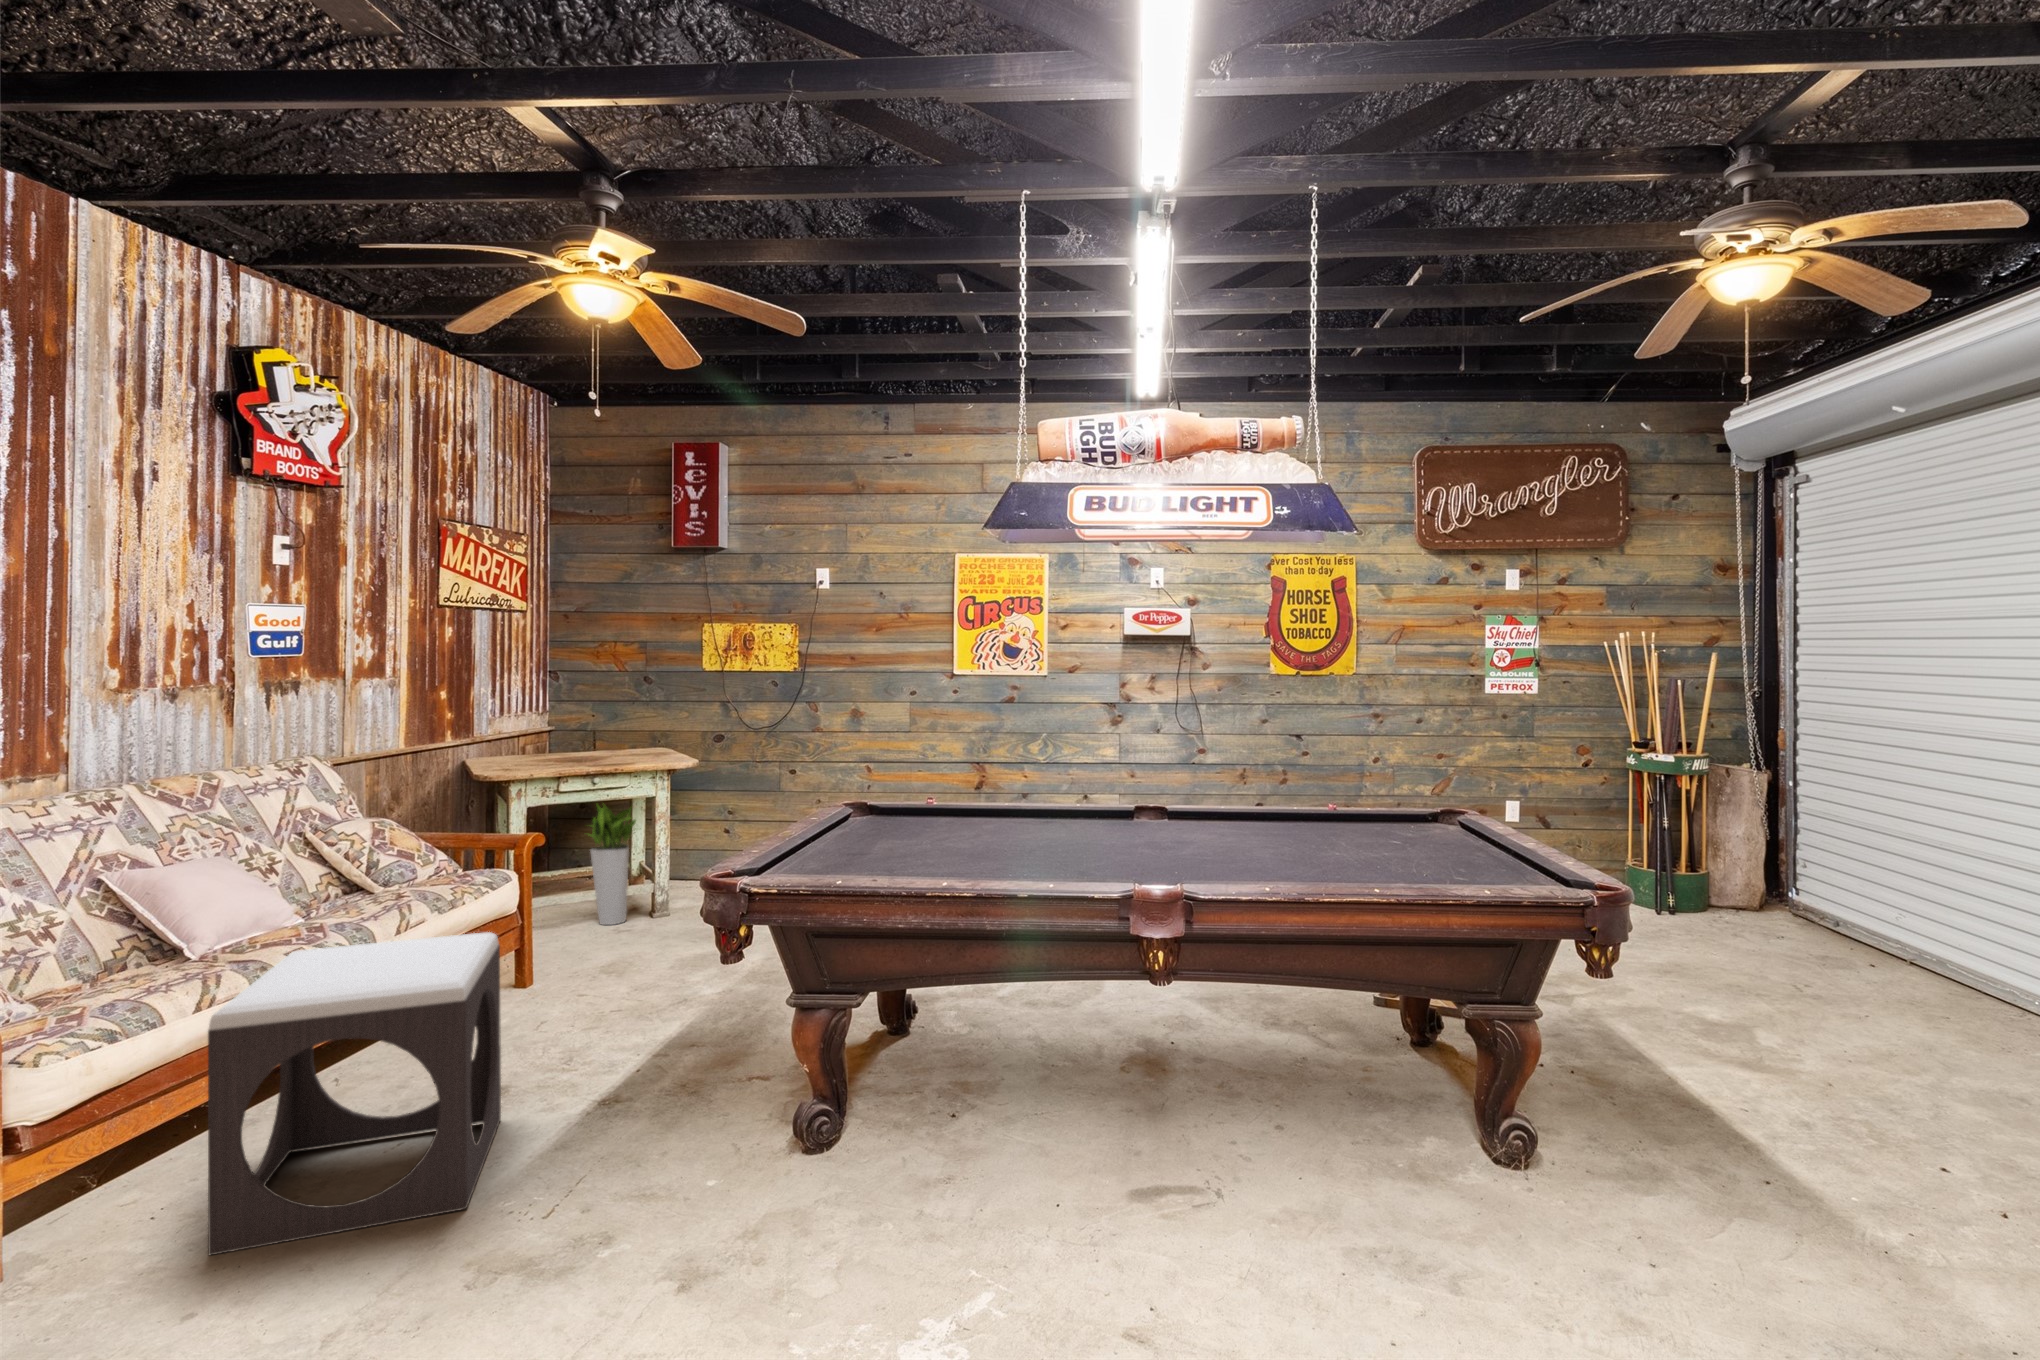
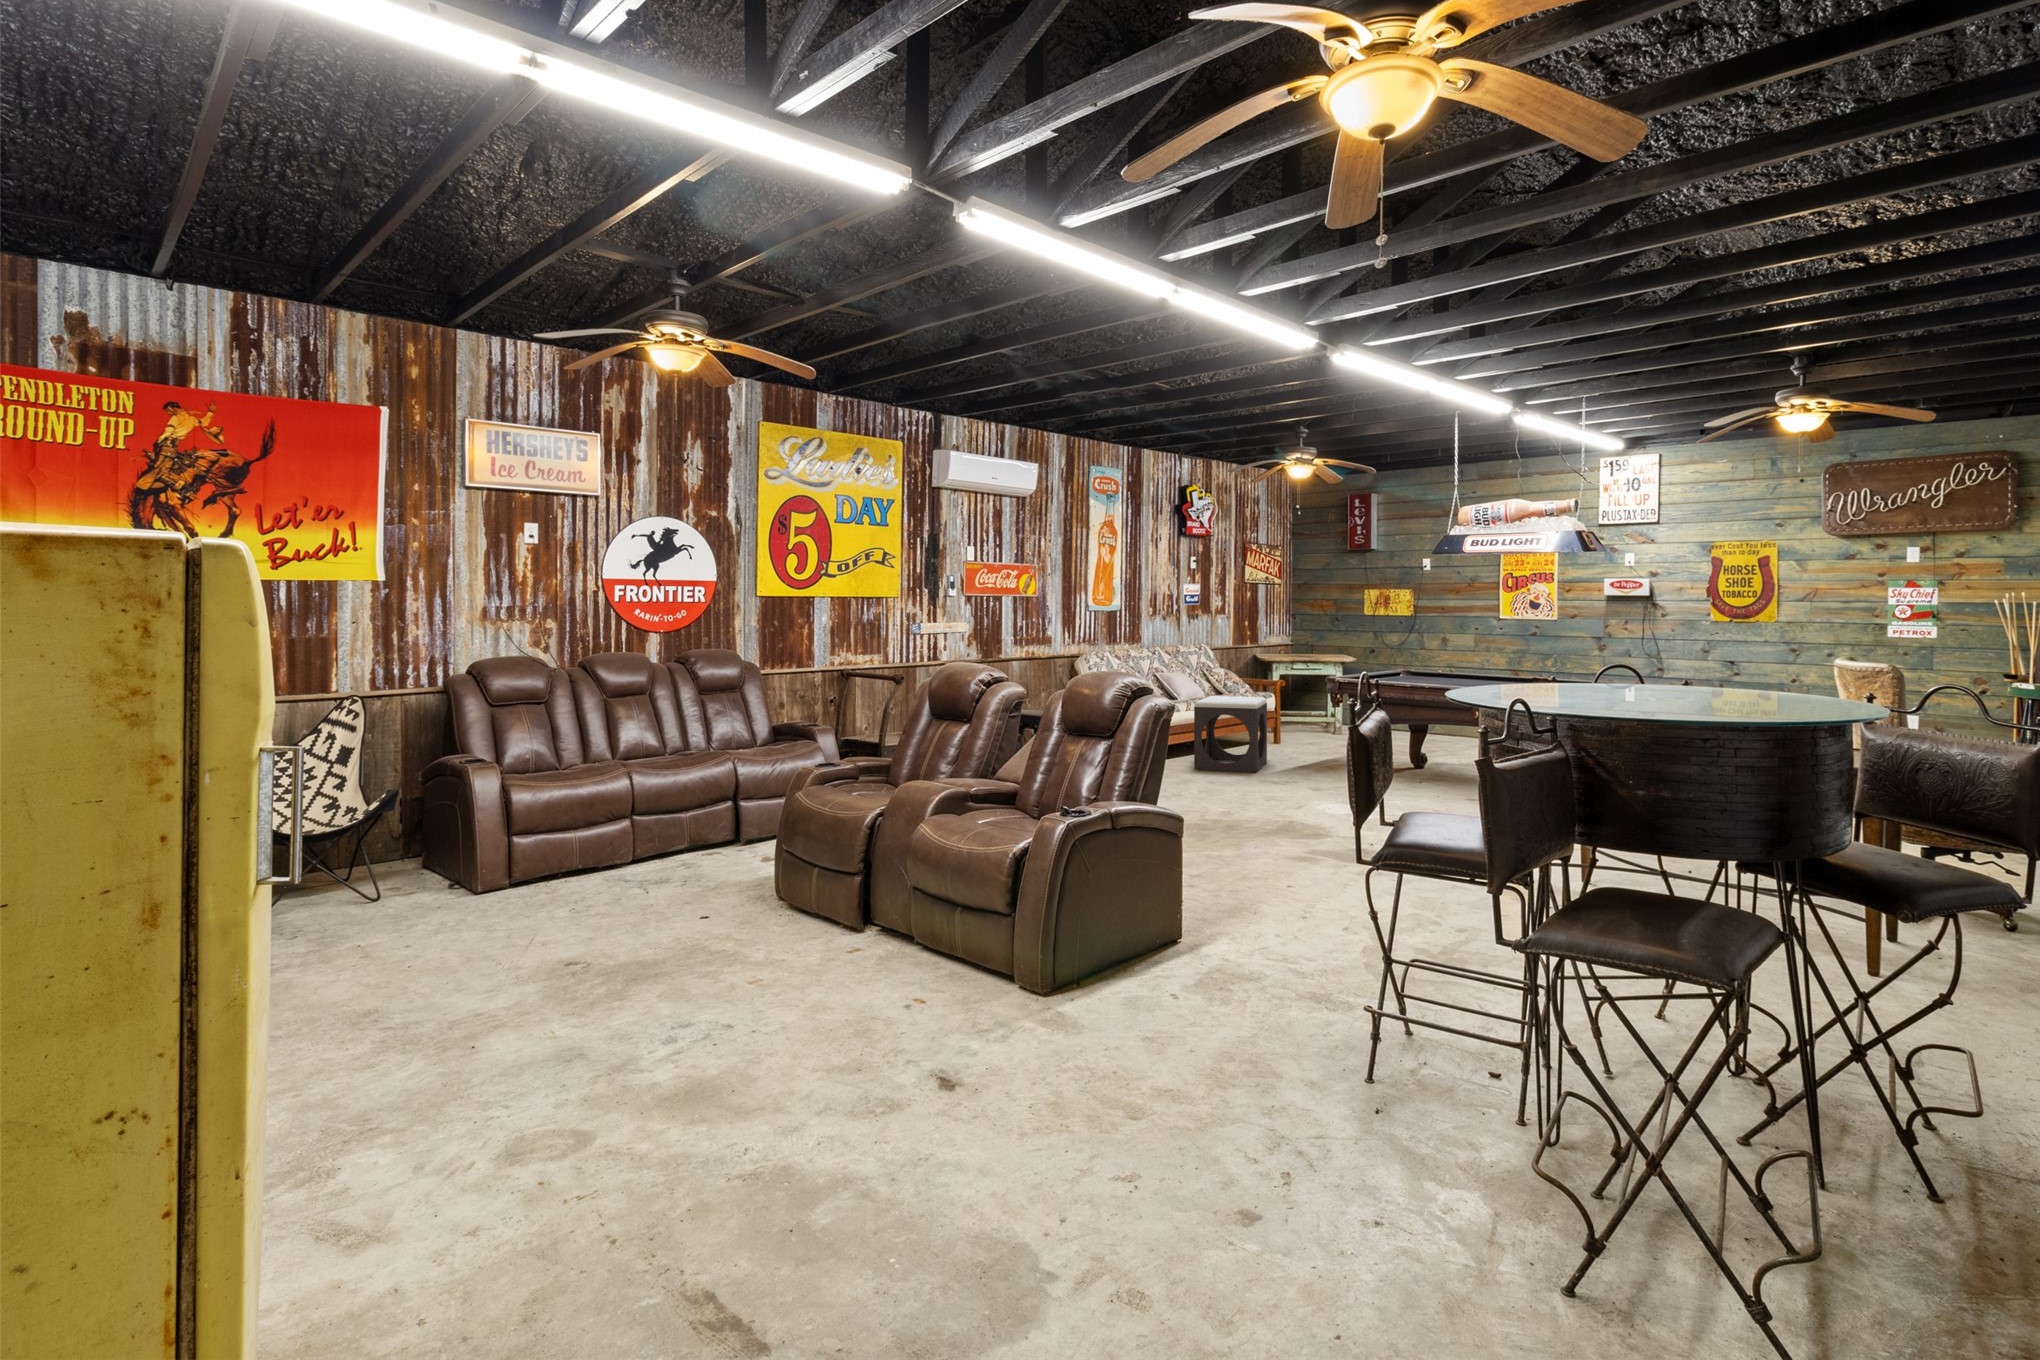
planter: present [589,805,636,925] -> none [1303,676,1329,733]

